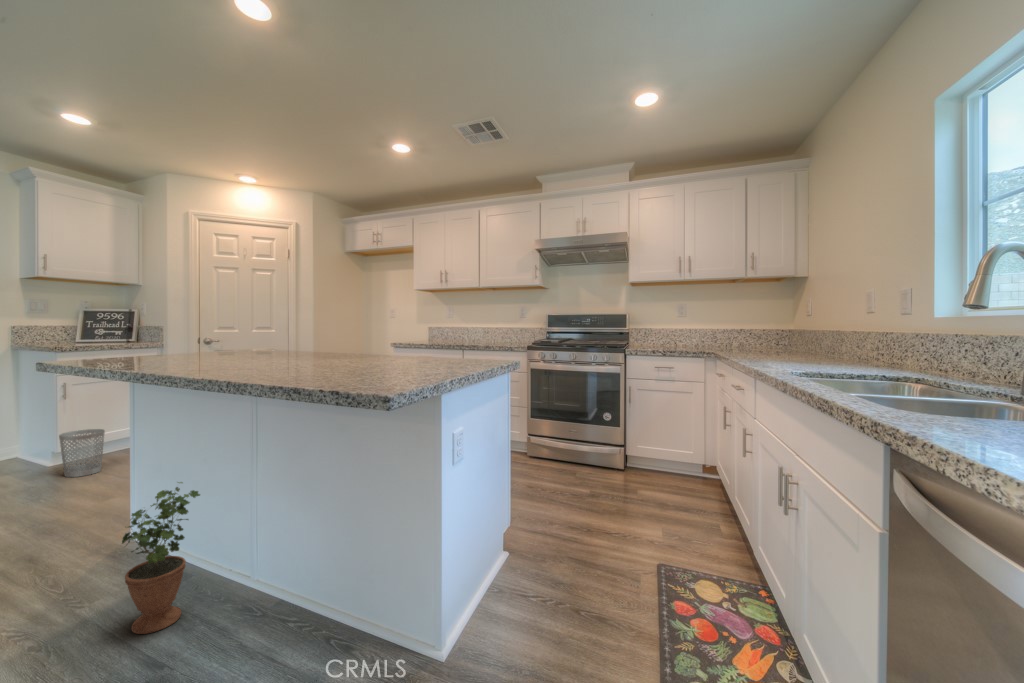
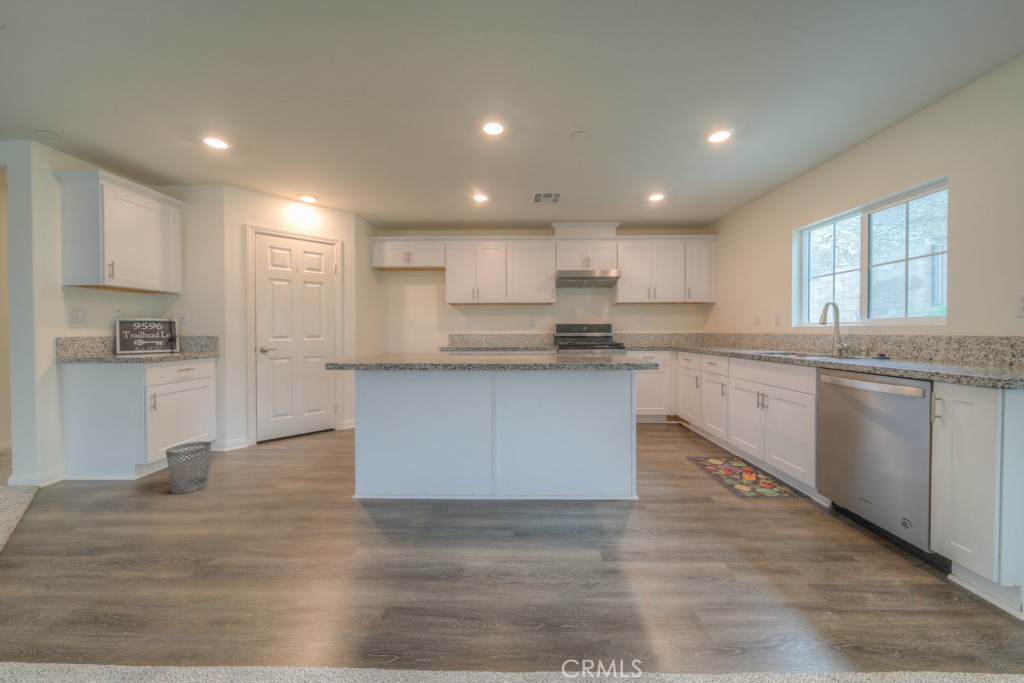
potted plant: present [122,482,200,634] -> none [485,461,532,580]

